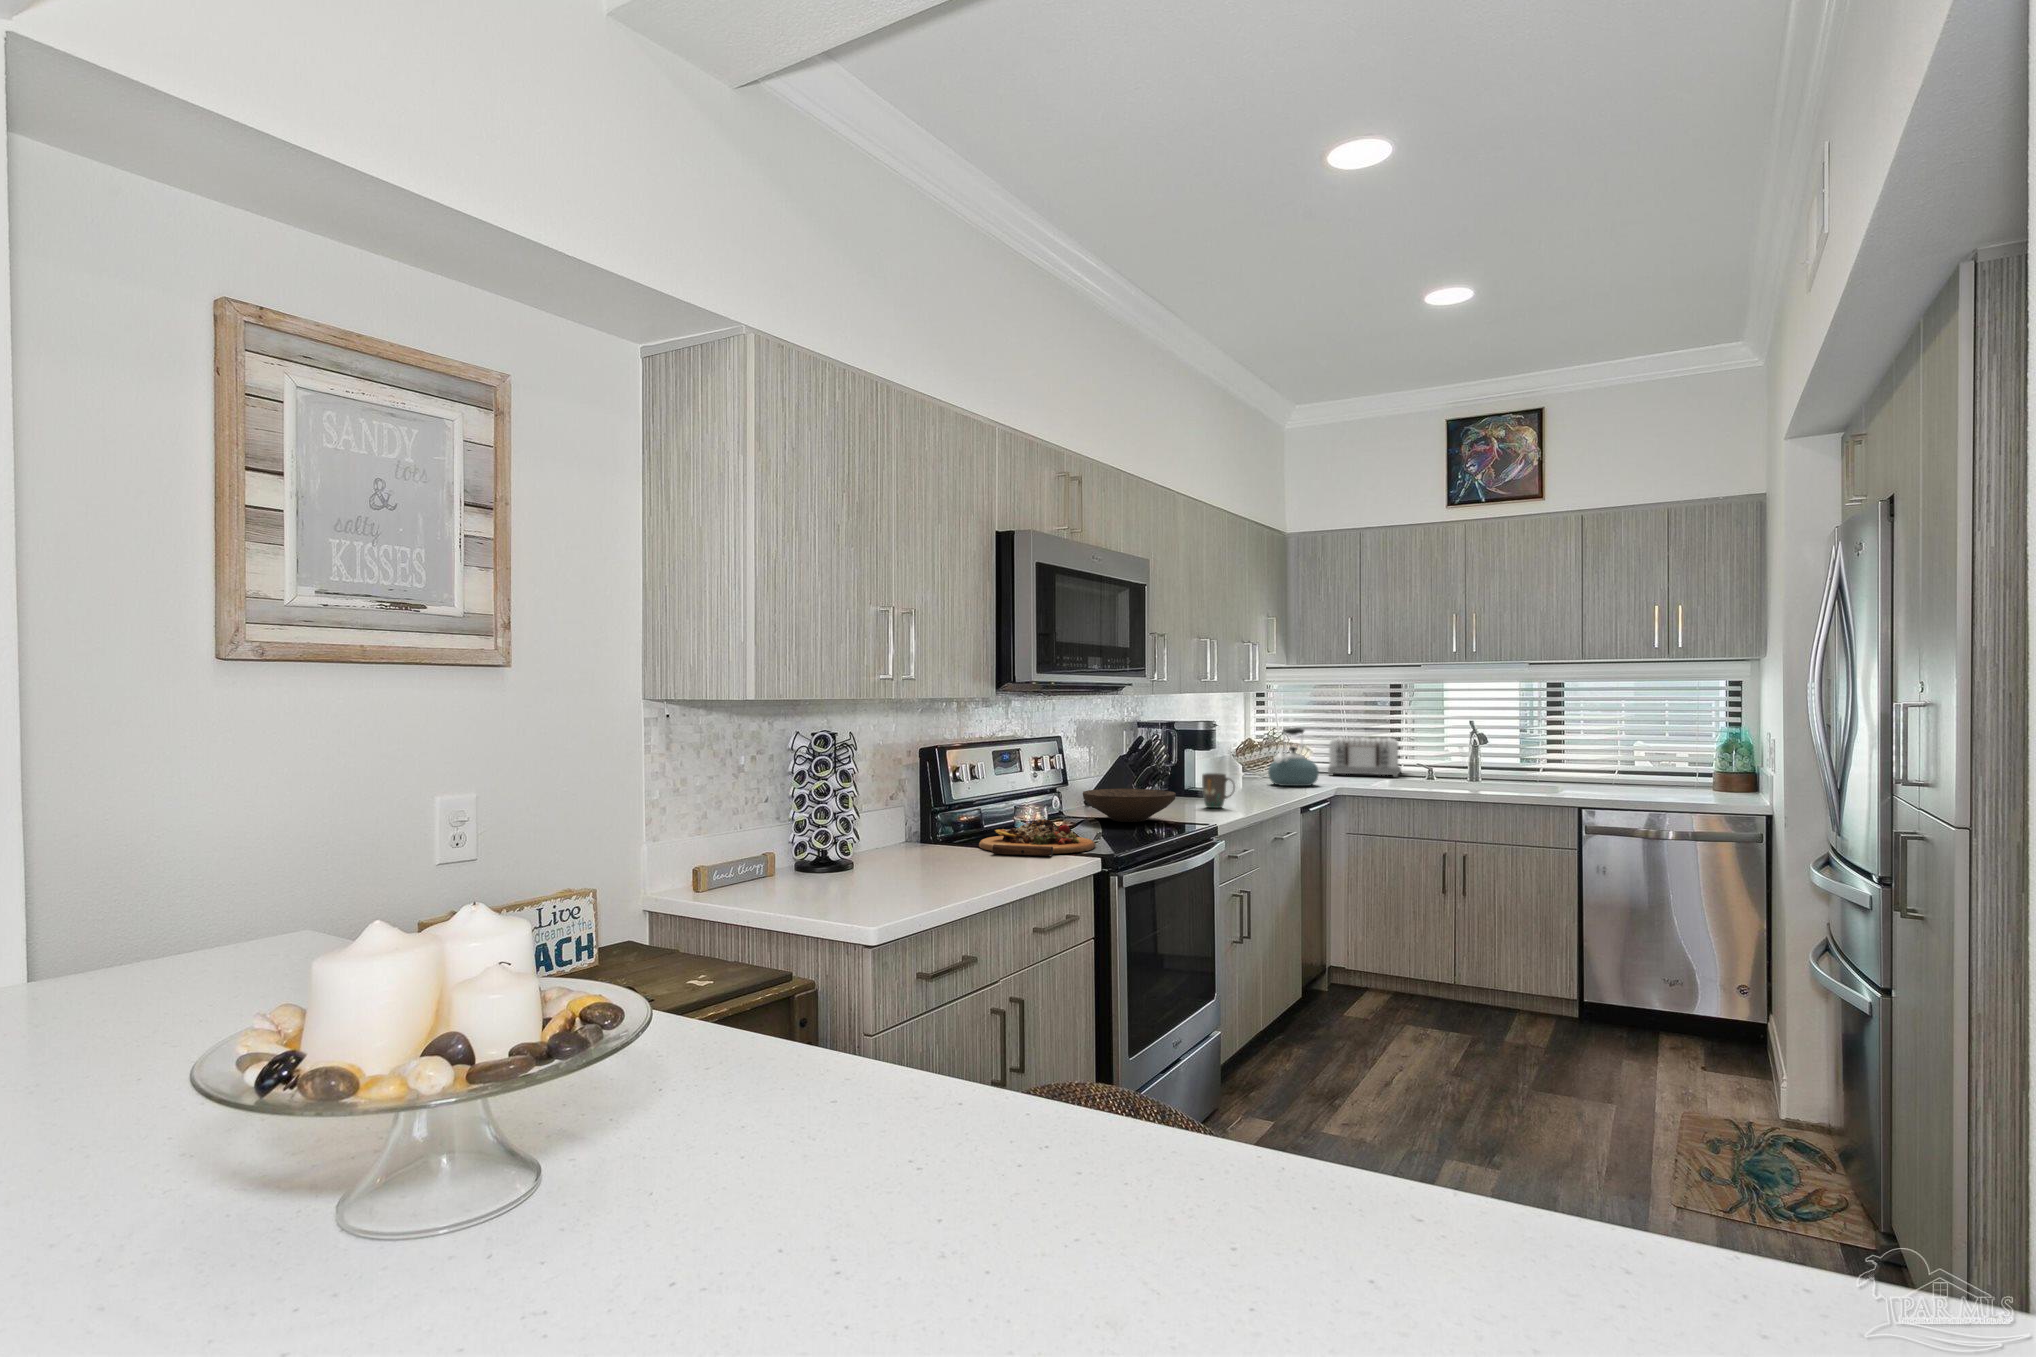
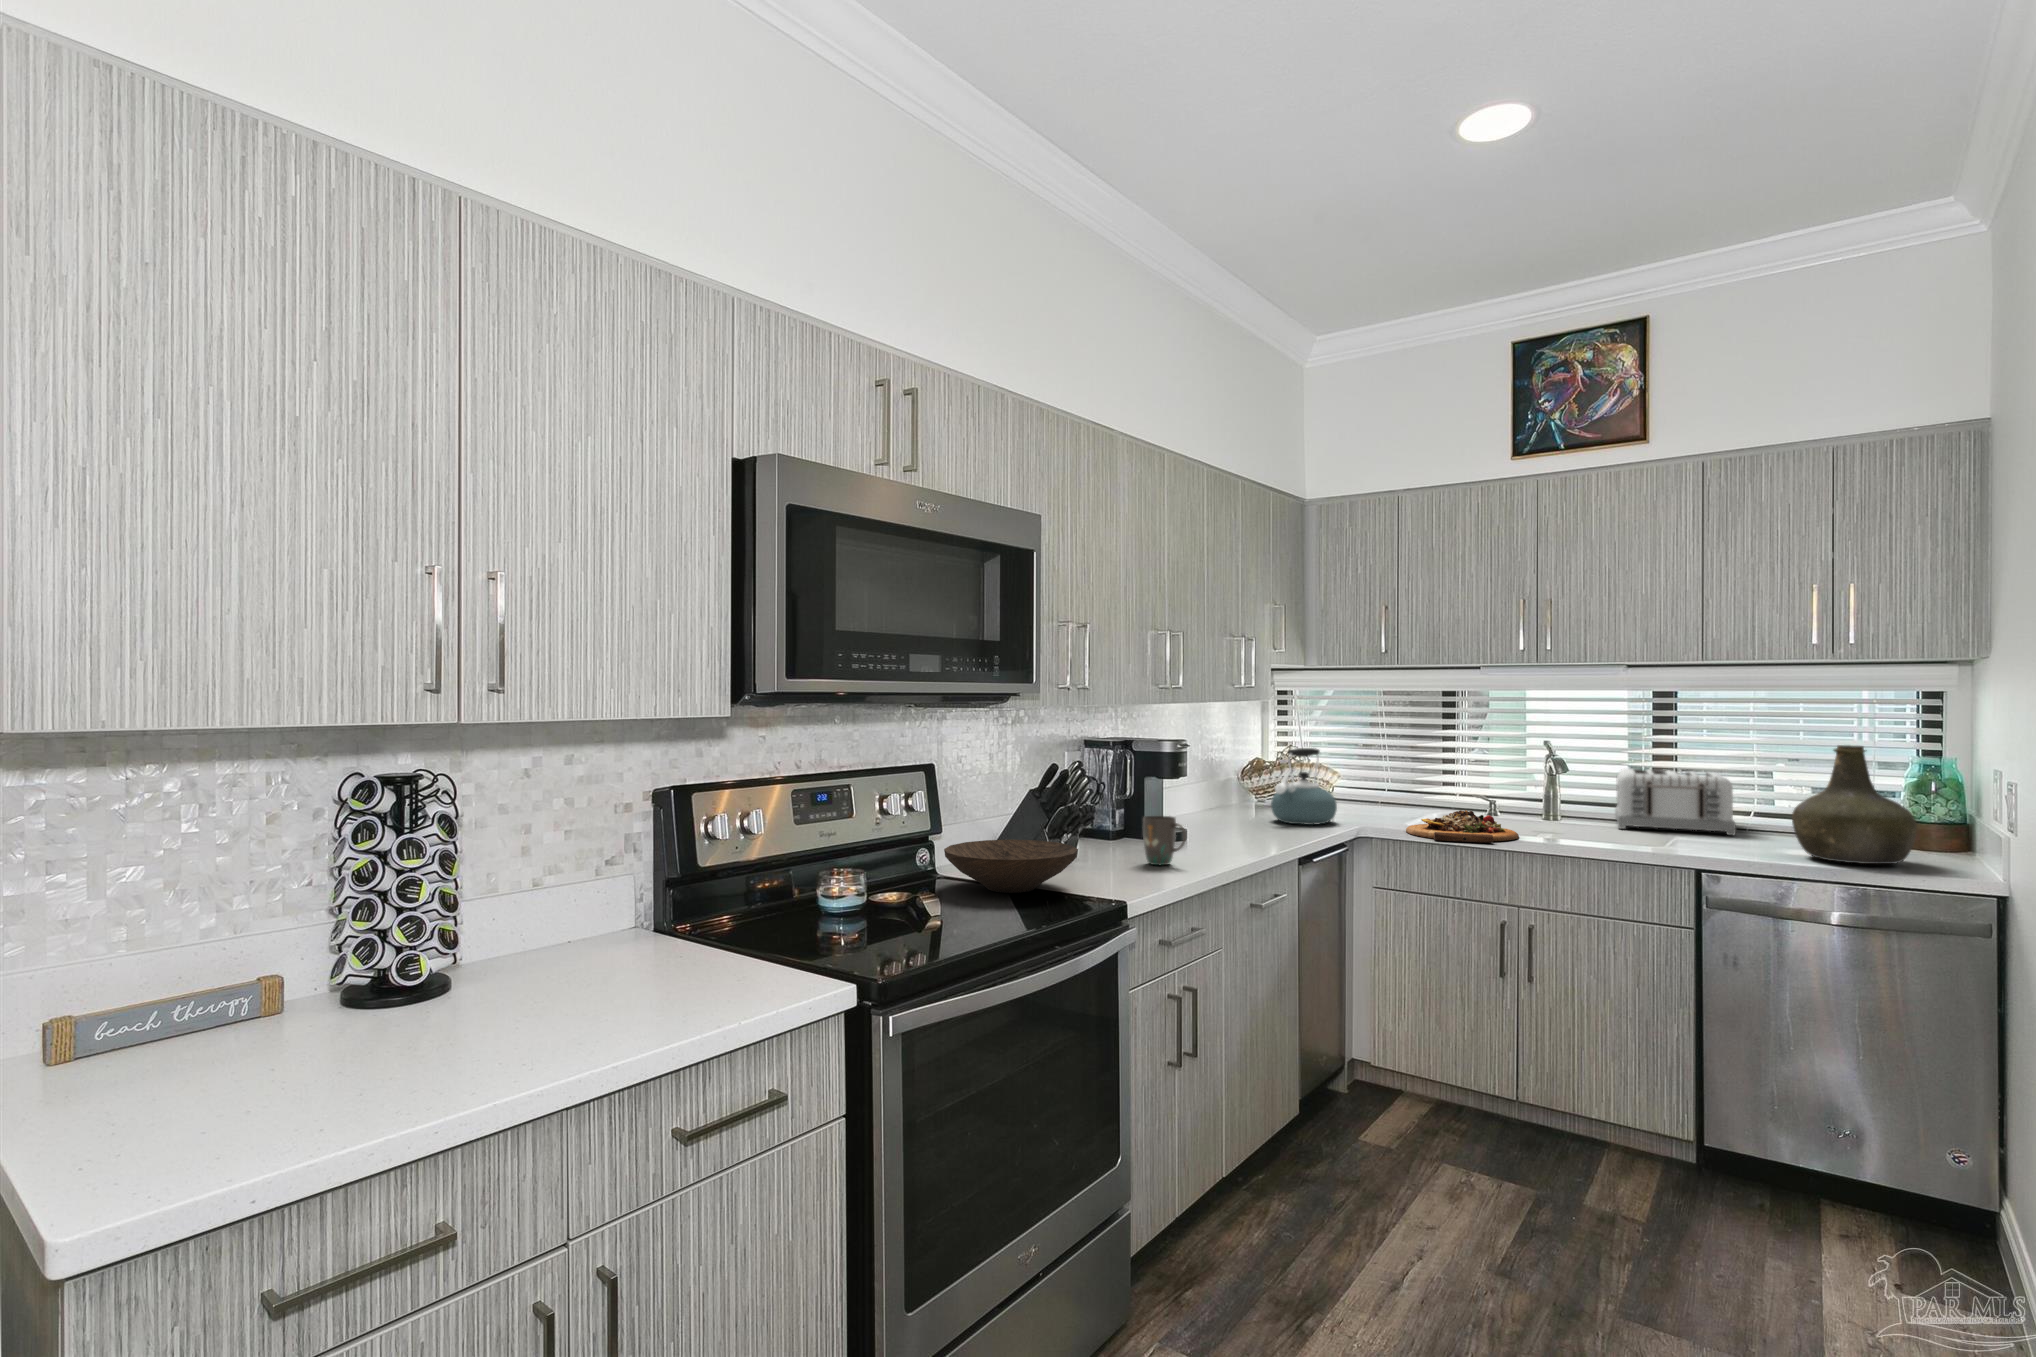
bottle: none [1642,720,1721,801] -> present [1792,745,1917,864]
toaster: present [1328,737,1401,777] -> present [1615,768,1736,835]
cutting board: present [979,819,1096,856] -> present [1406,810,1519,843]

